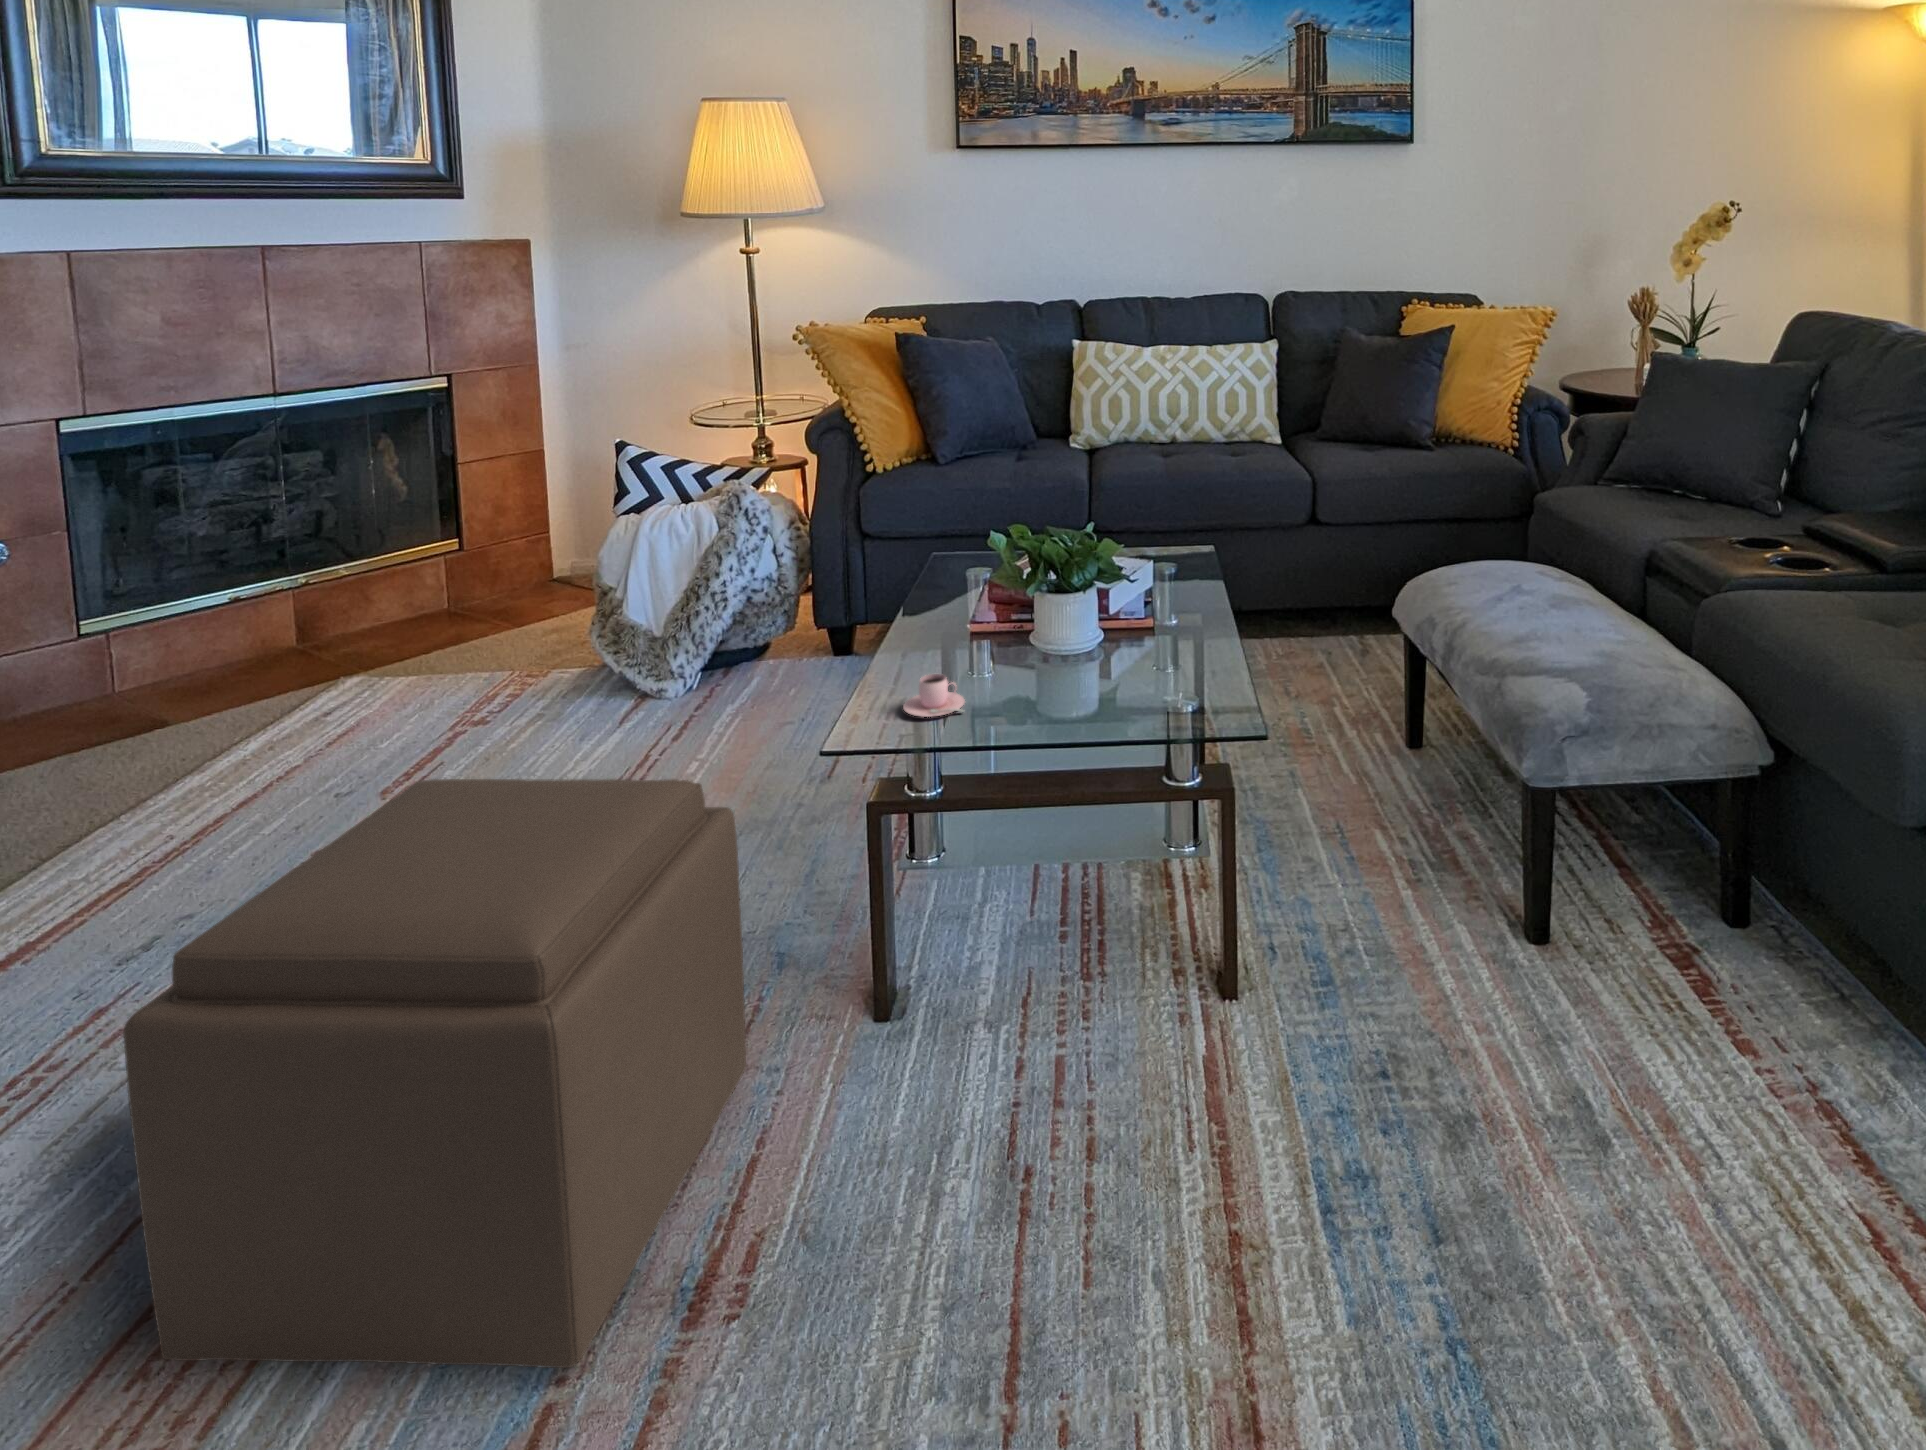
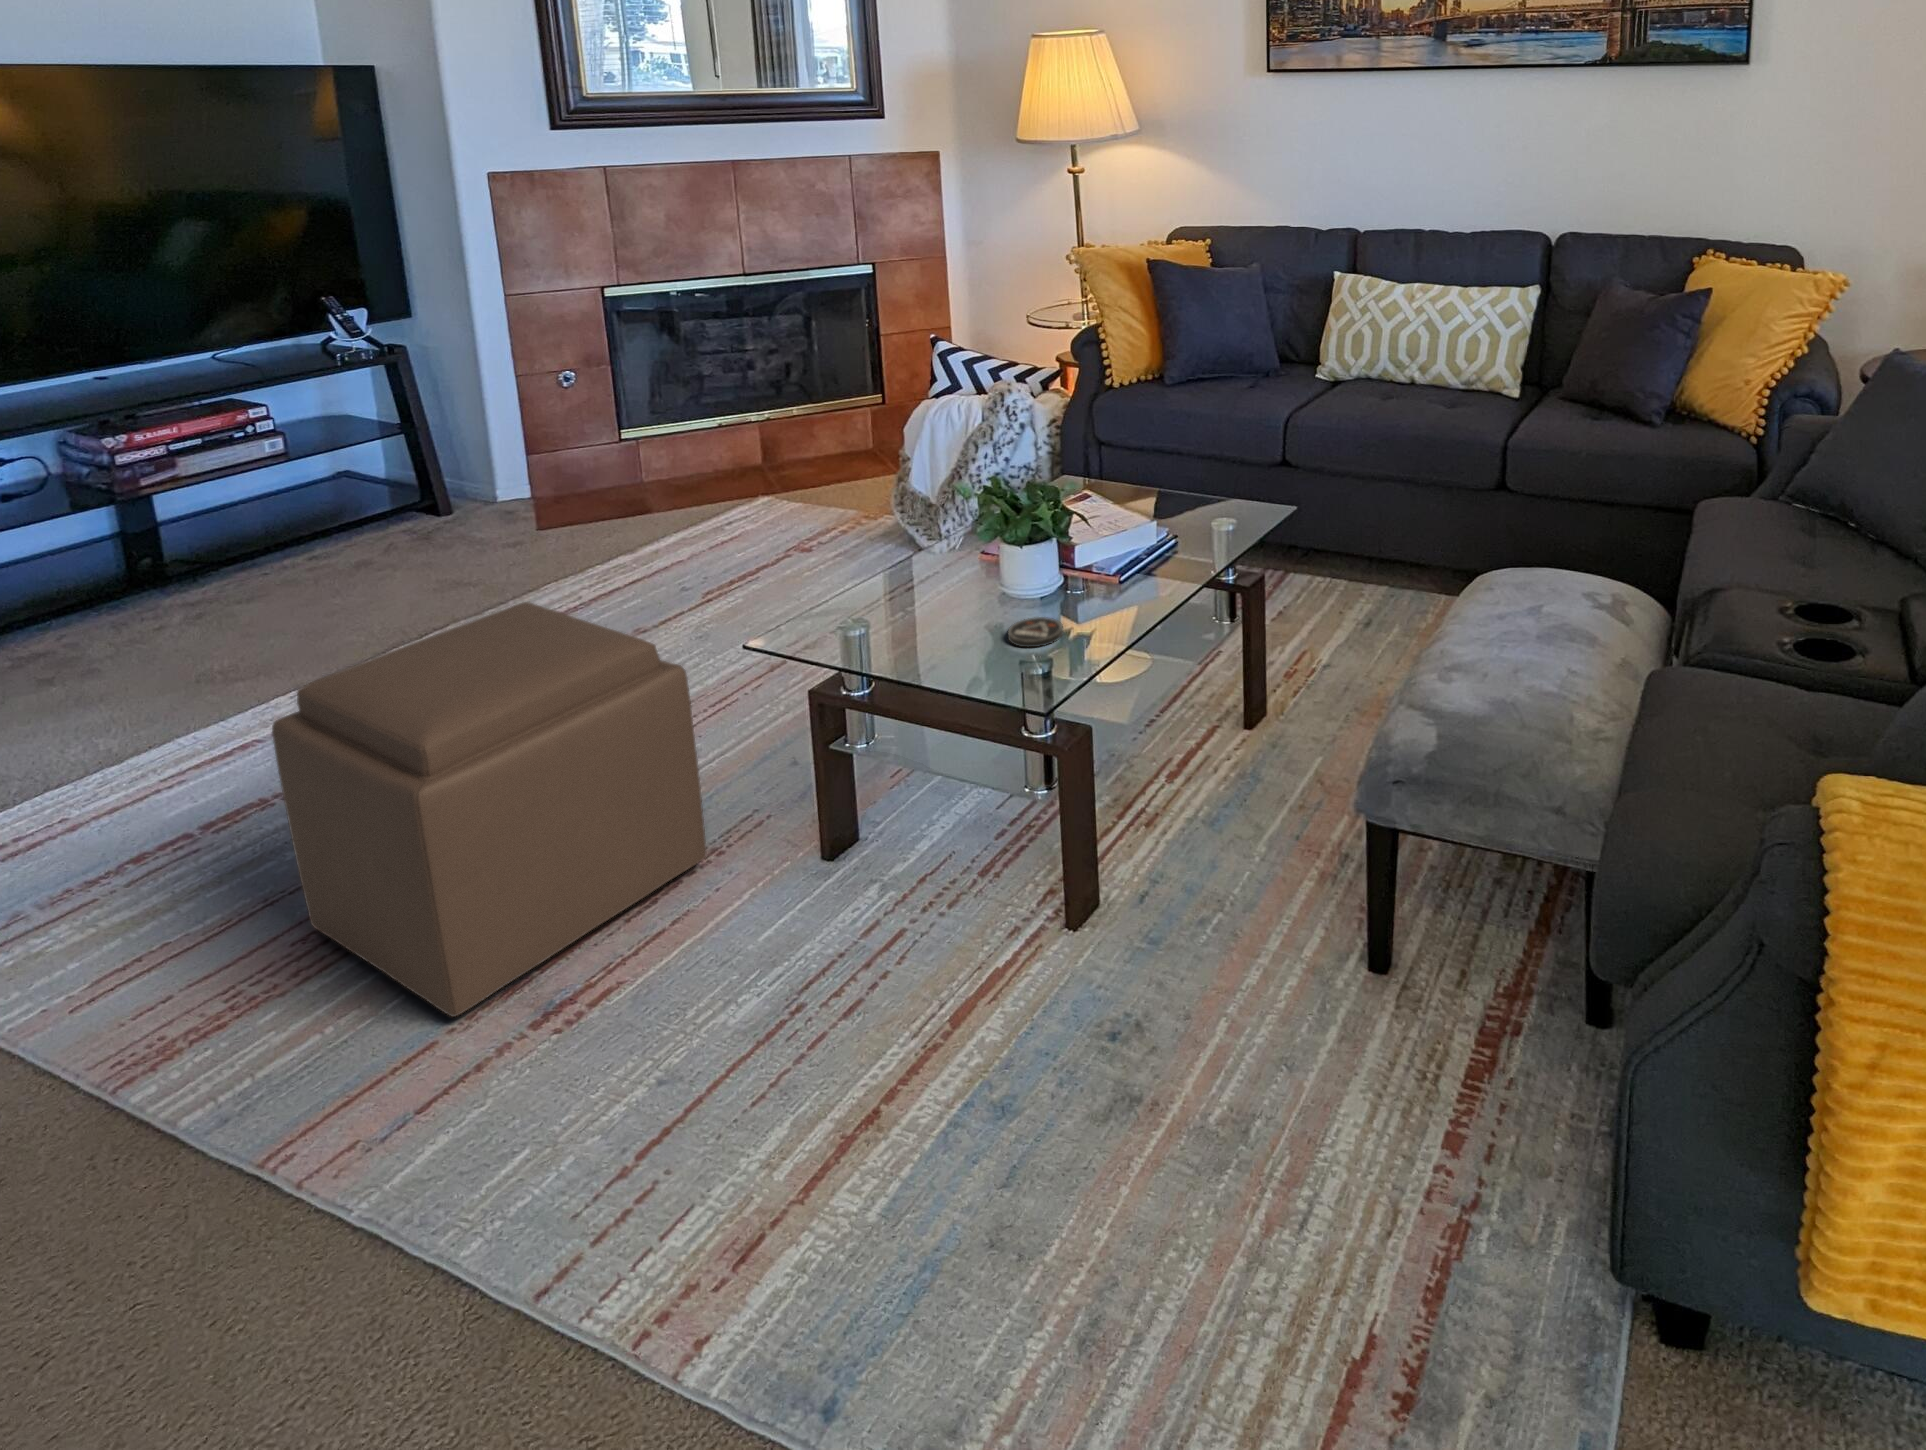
teacup: present [903,674,965,717] -> none [895,555,948,624]
coaster: none [1069,679,1130,710] -> present [1008,617,1063,647]

